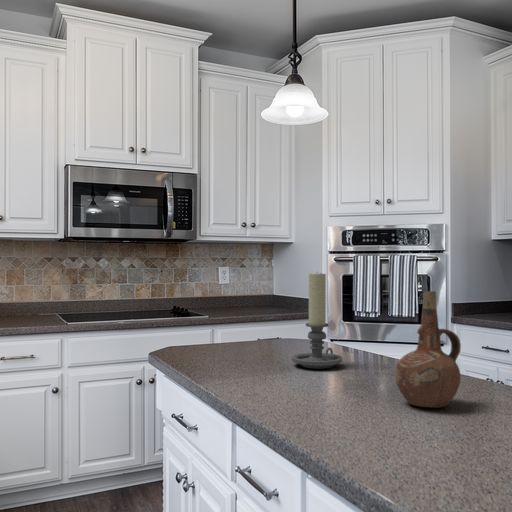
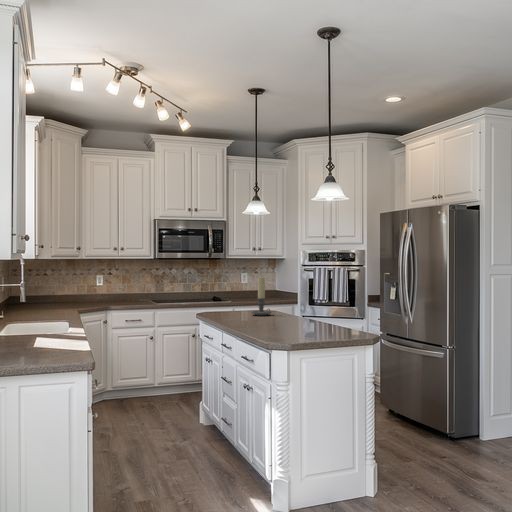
ceramic pitcher: present [395,291,461,408] -> none [274,284,297,322]

